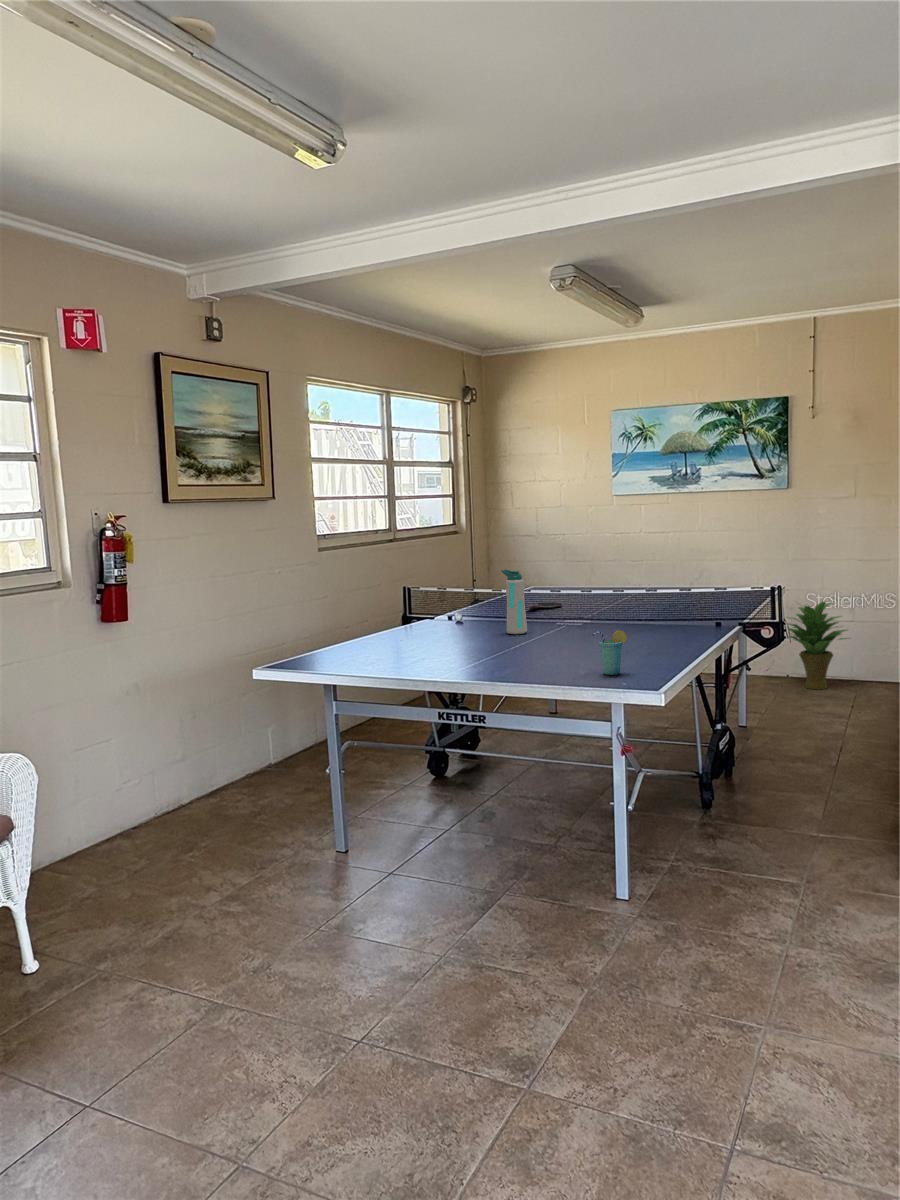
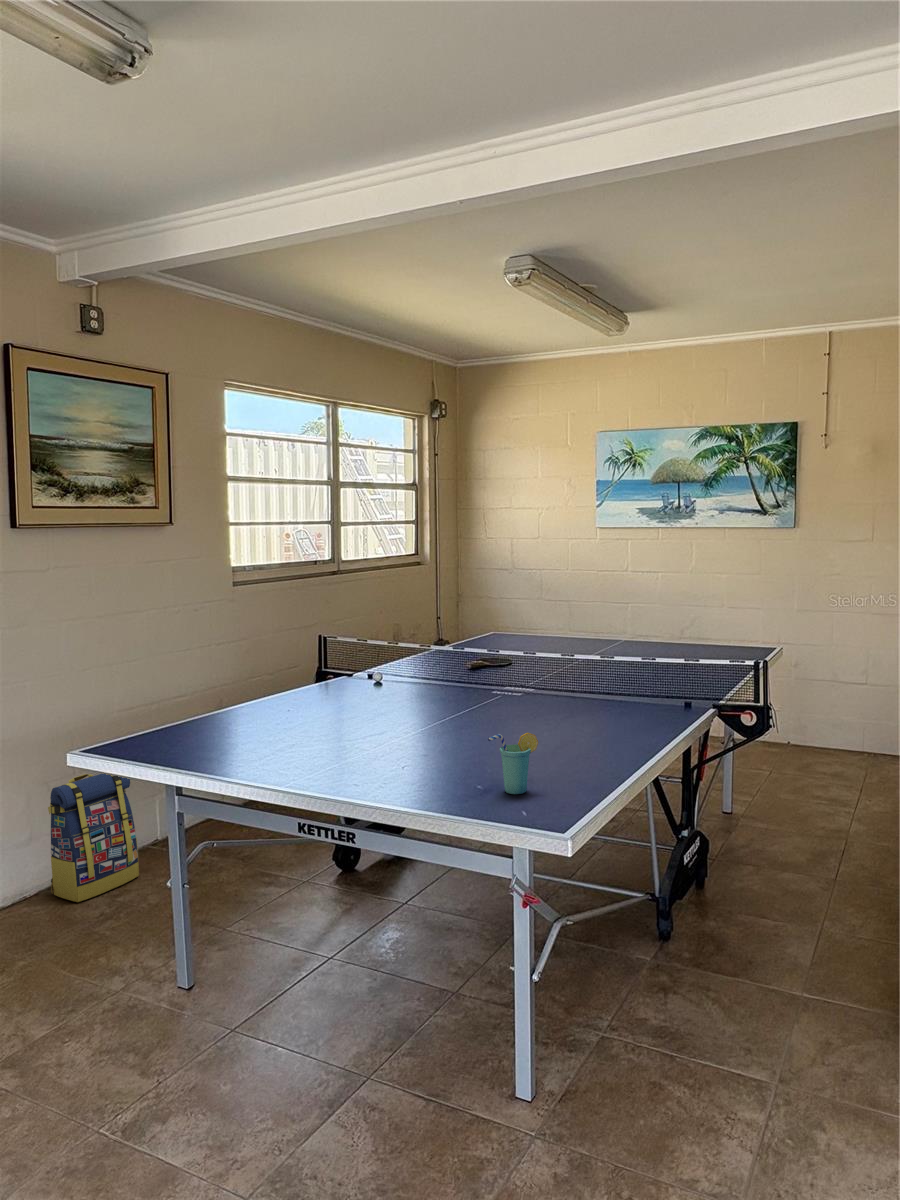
water bottle: present [501,569,527,634] -> none [413,628,444,710]
potted plant: present [788,601,848,689] -> none [781,661,865,766]
backpack: none [199,700,270,805] -> present [48,774,139,902]

